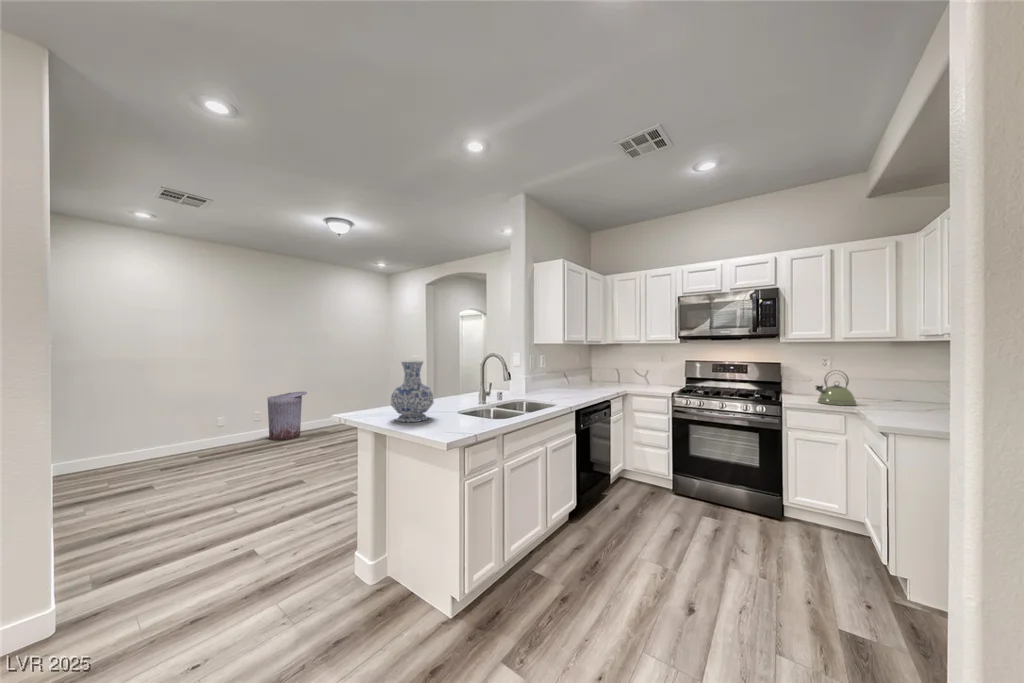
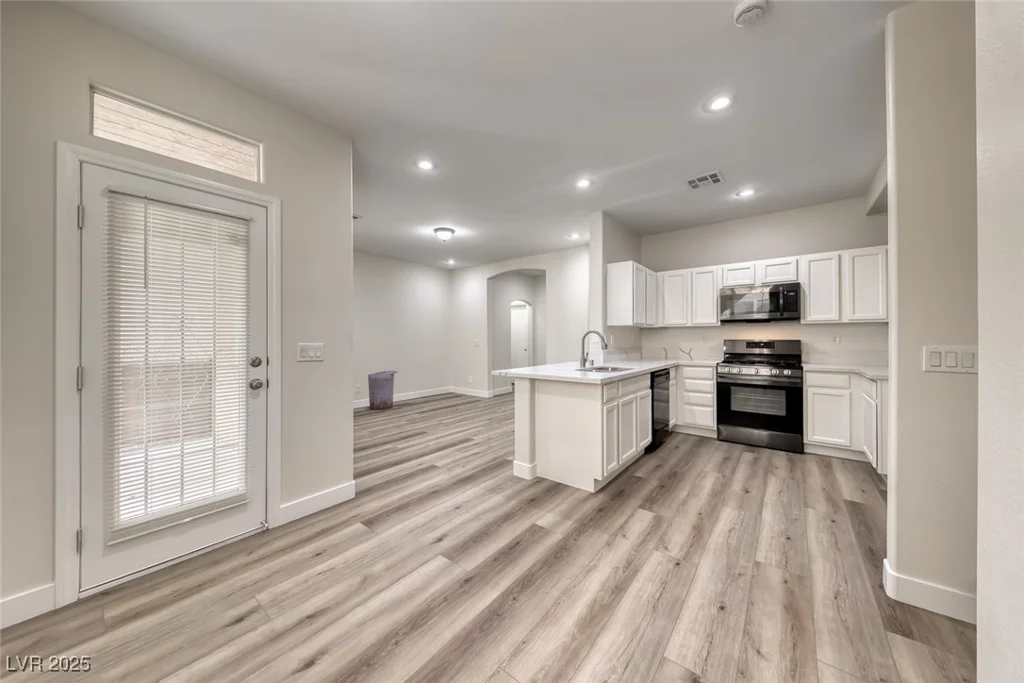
vase: present [391,360,434,422] -> none [540,333,568,373]
kettle: present [816,371,857,406] -> none [827,343,858,368]

